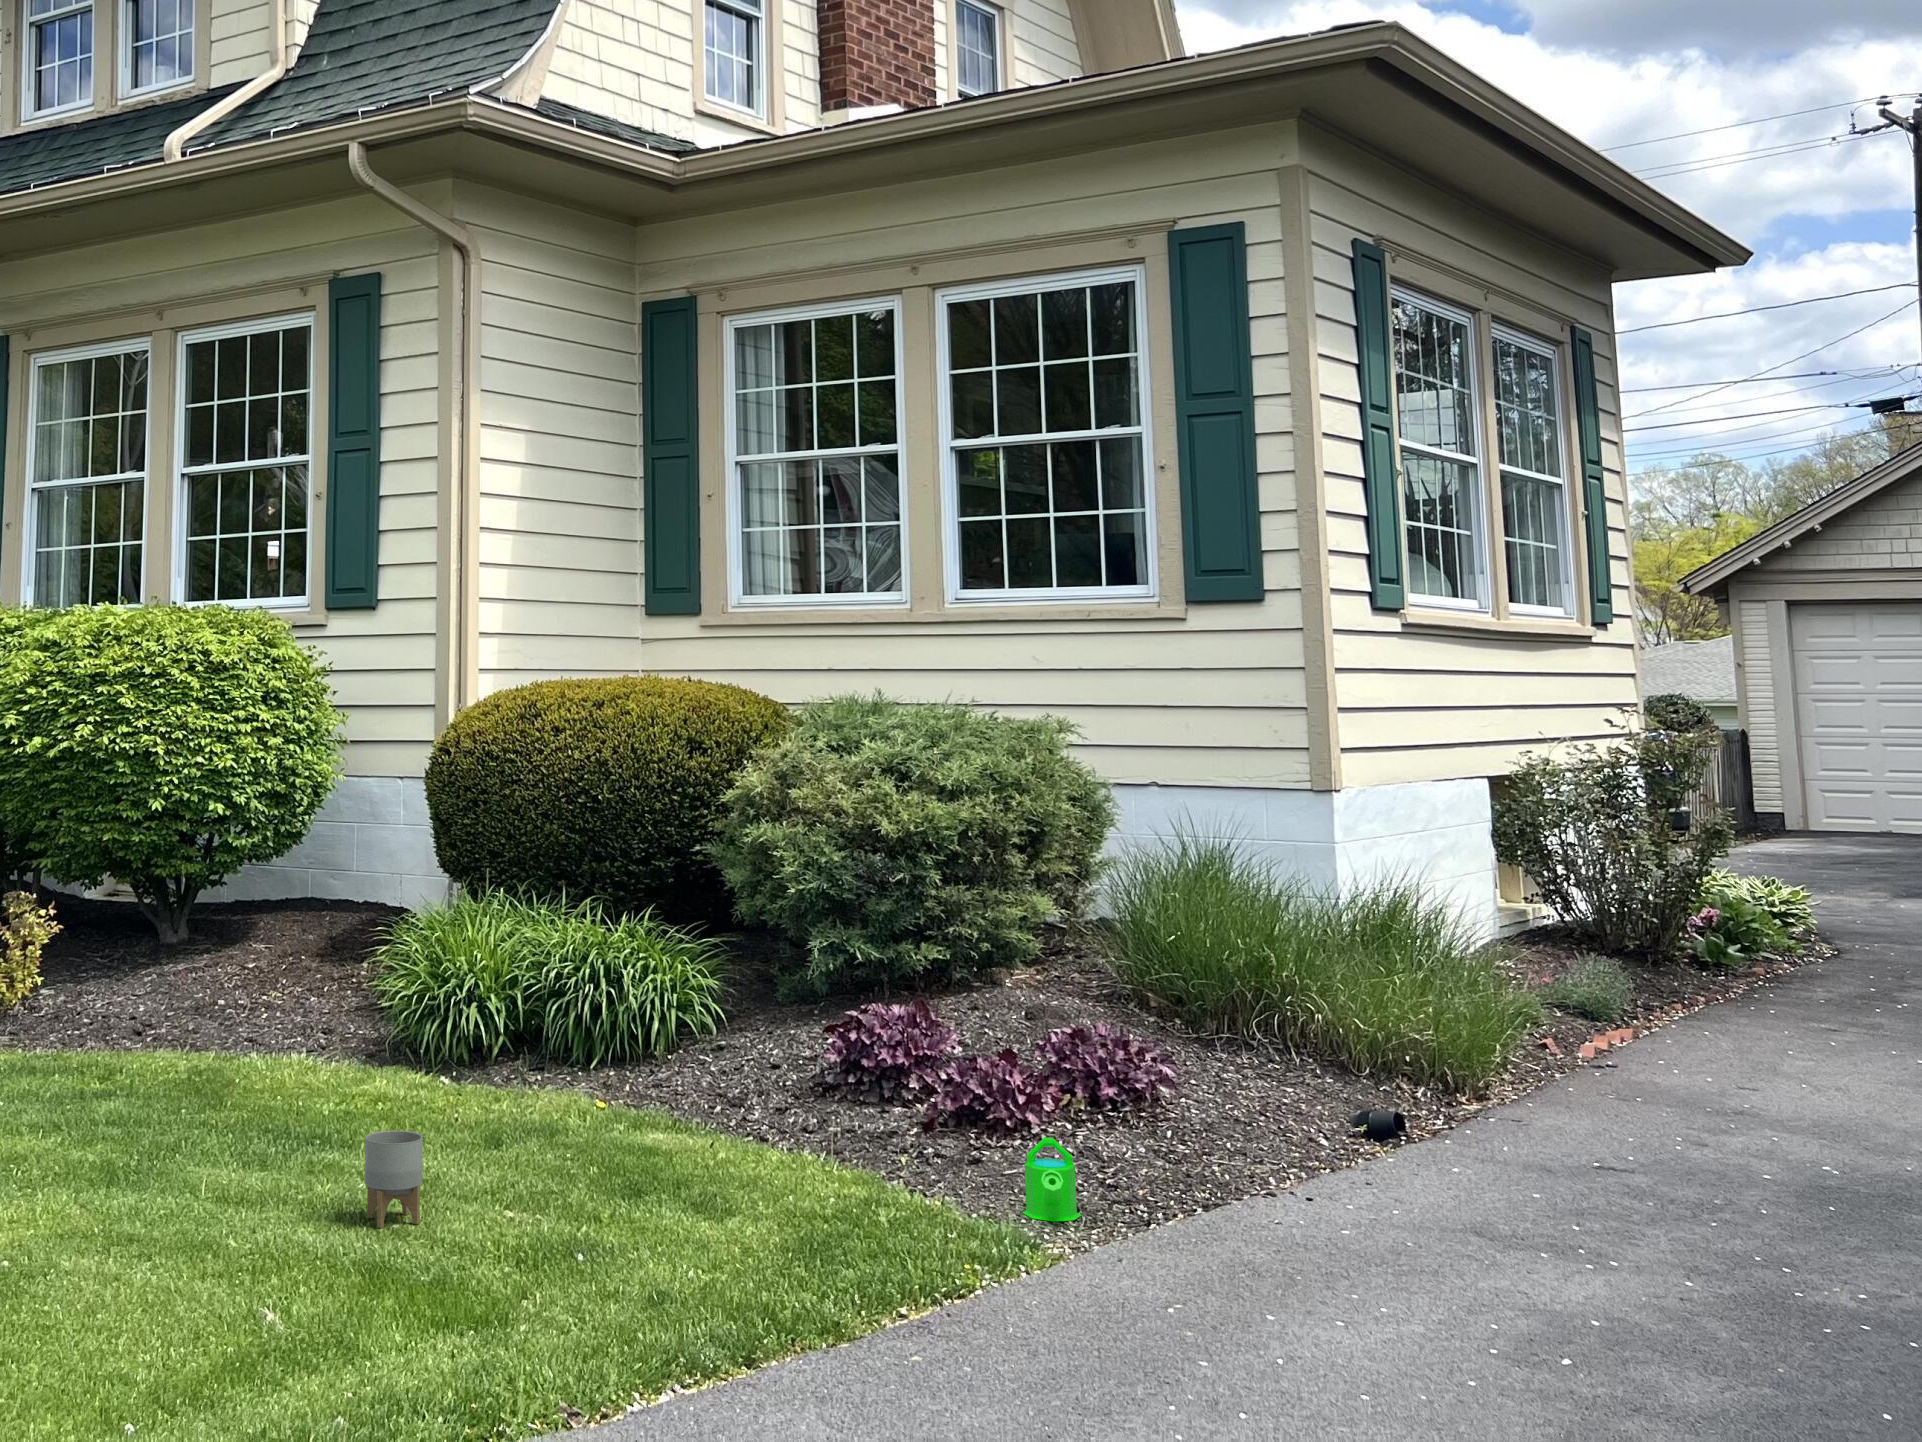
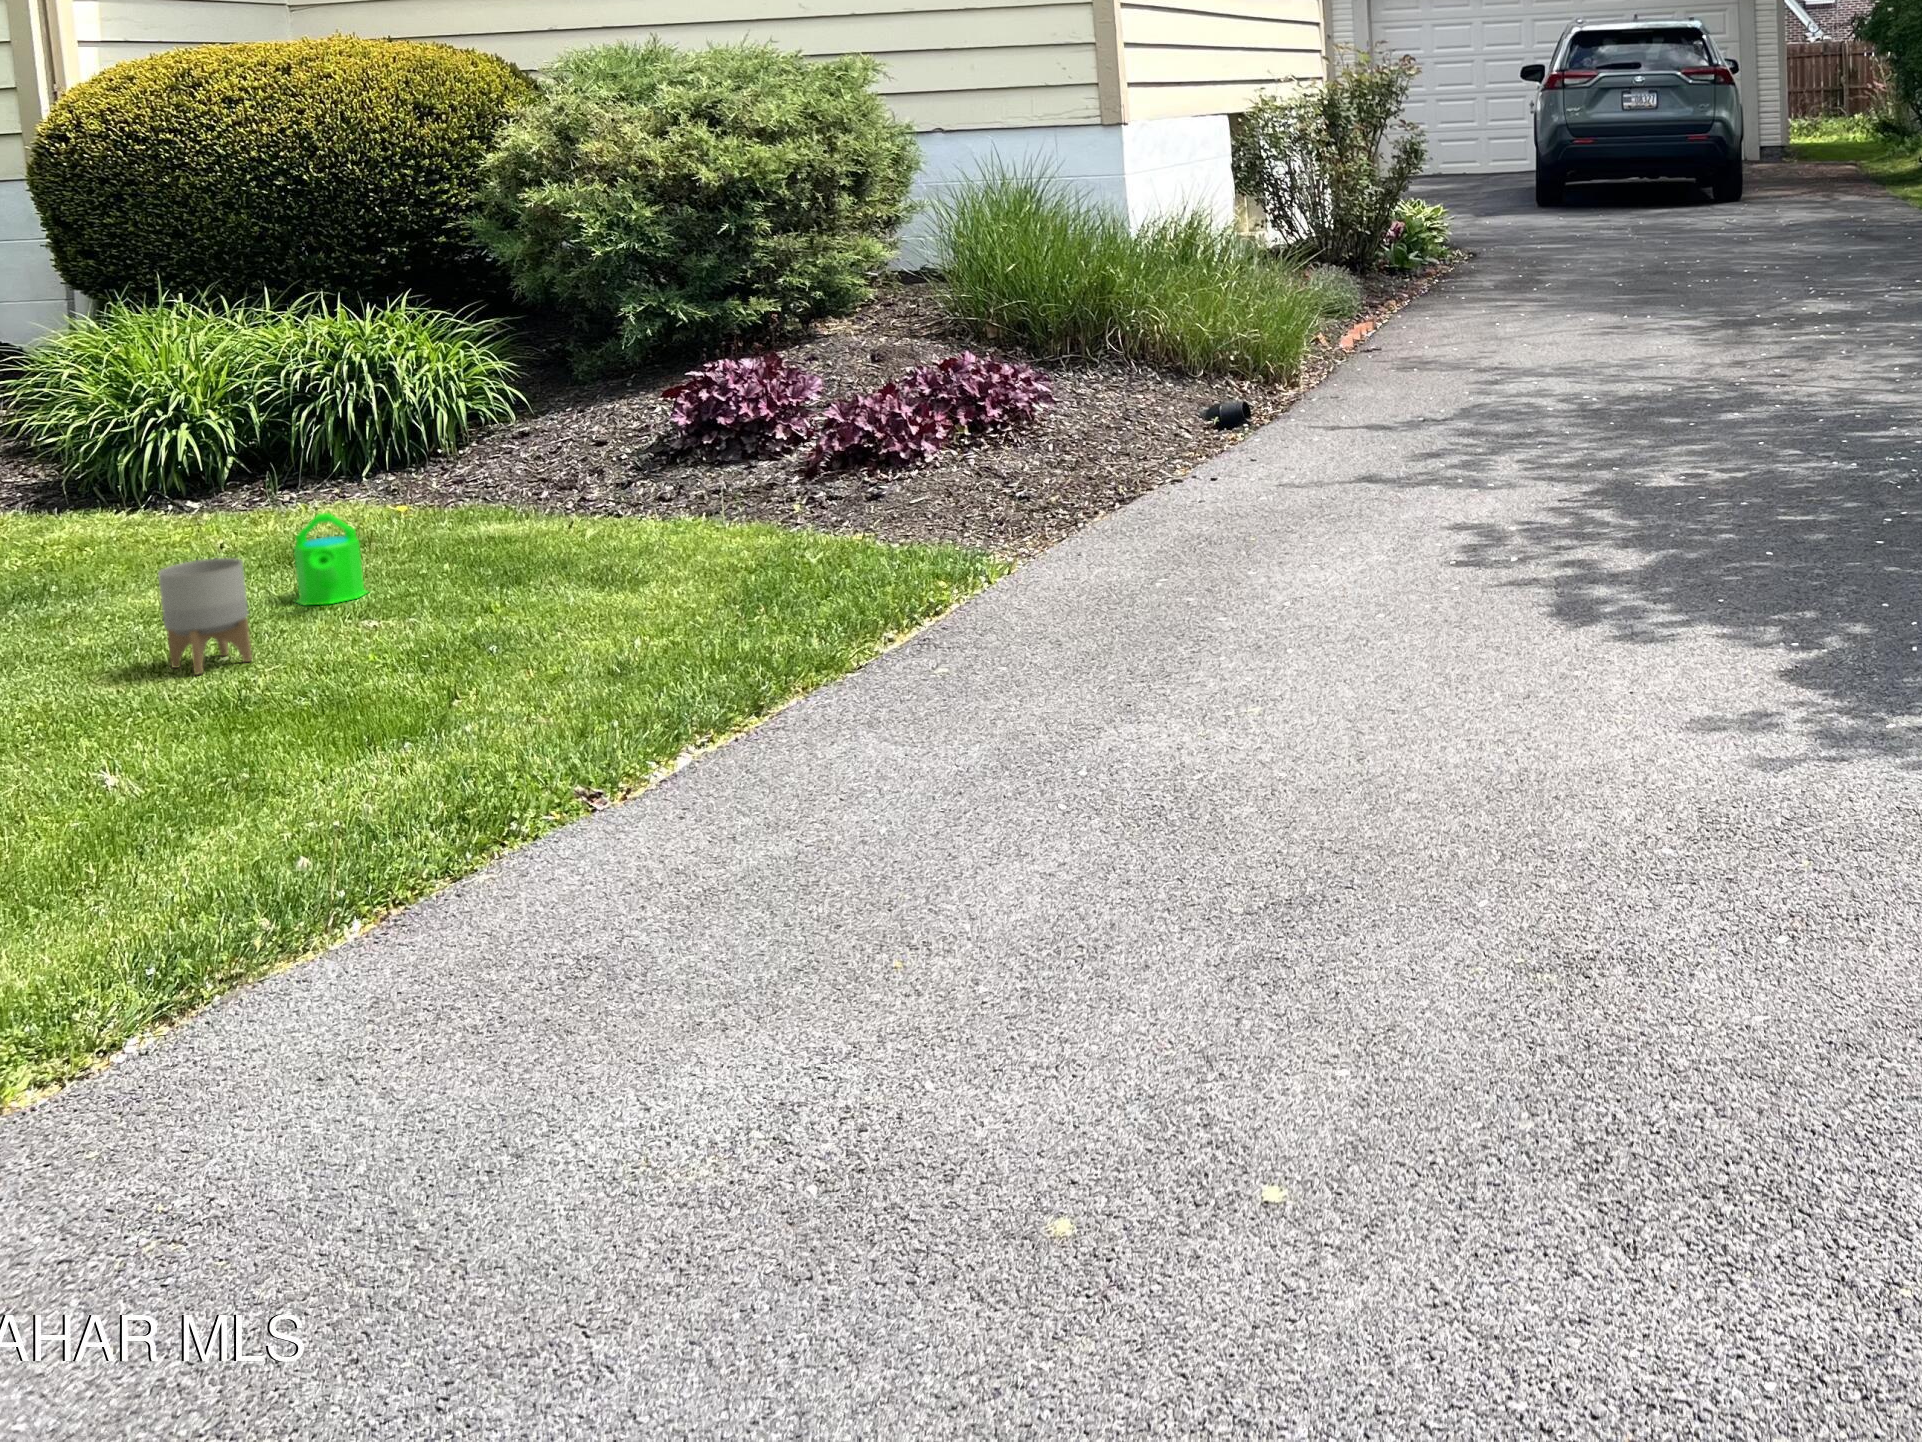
watering can: present [1022,1138,1081,1222] -> present [294,513,368,605]

